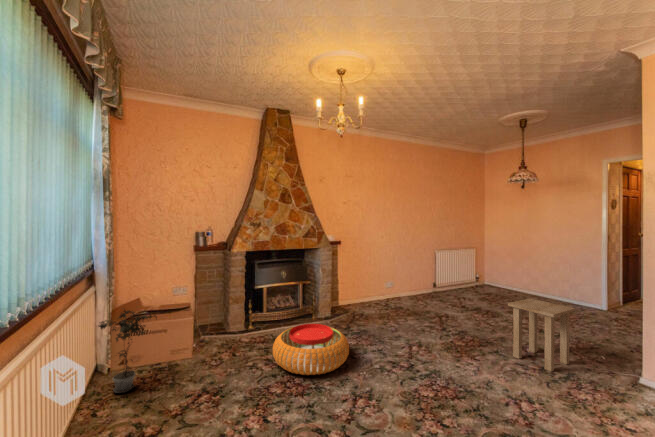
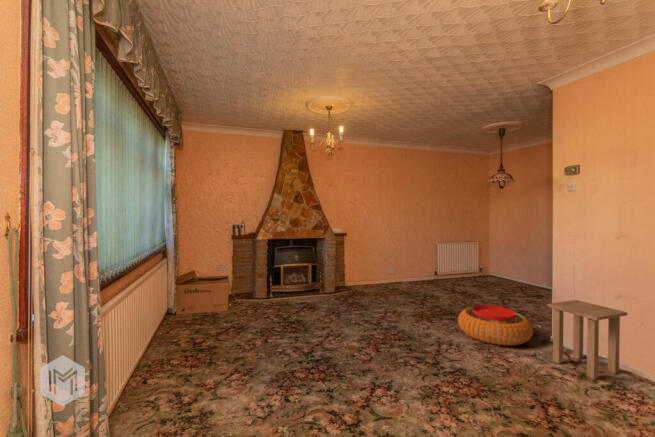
potted plant: present [98,310,157,393] -> none [145,293,197,366]
pouf: present [273,324,349,375] -> present [458,305,533,346]

